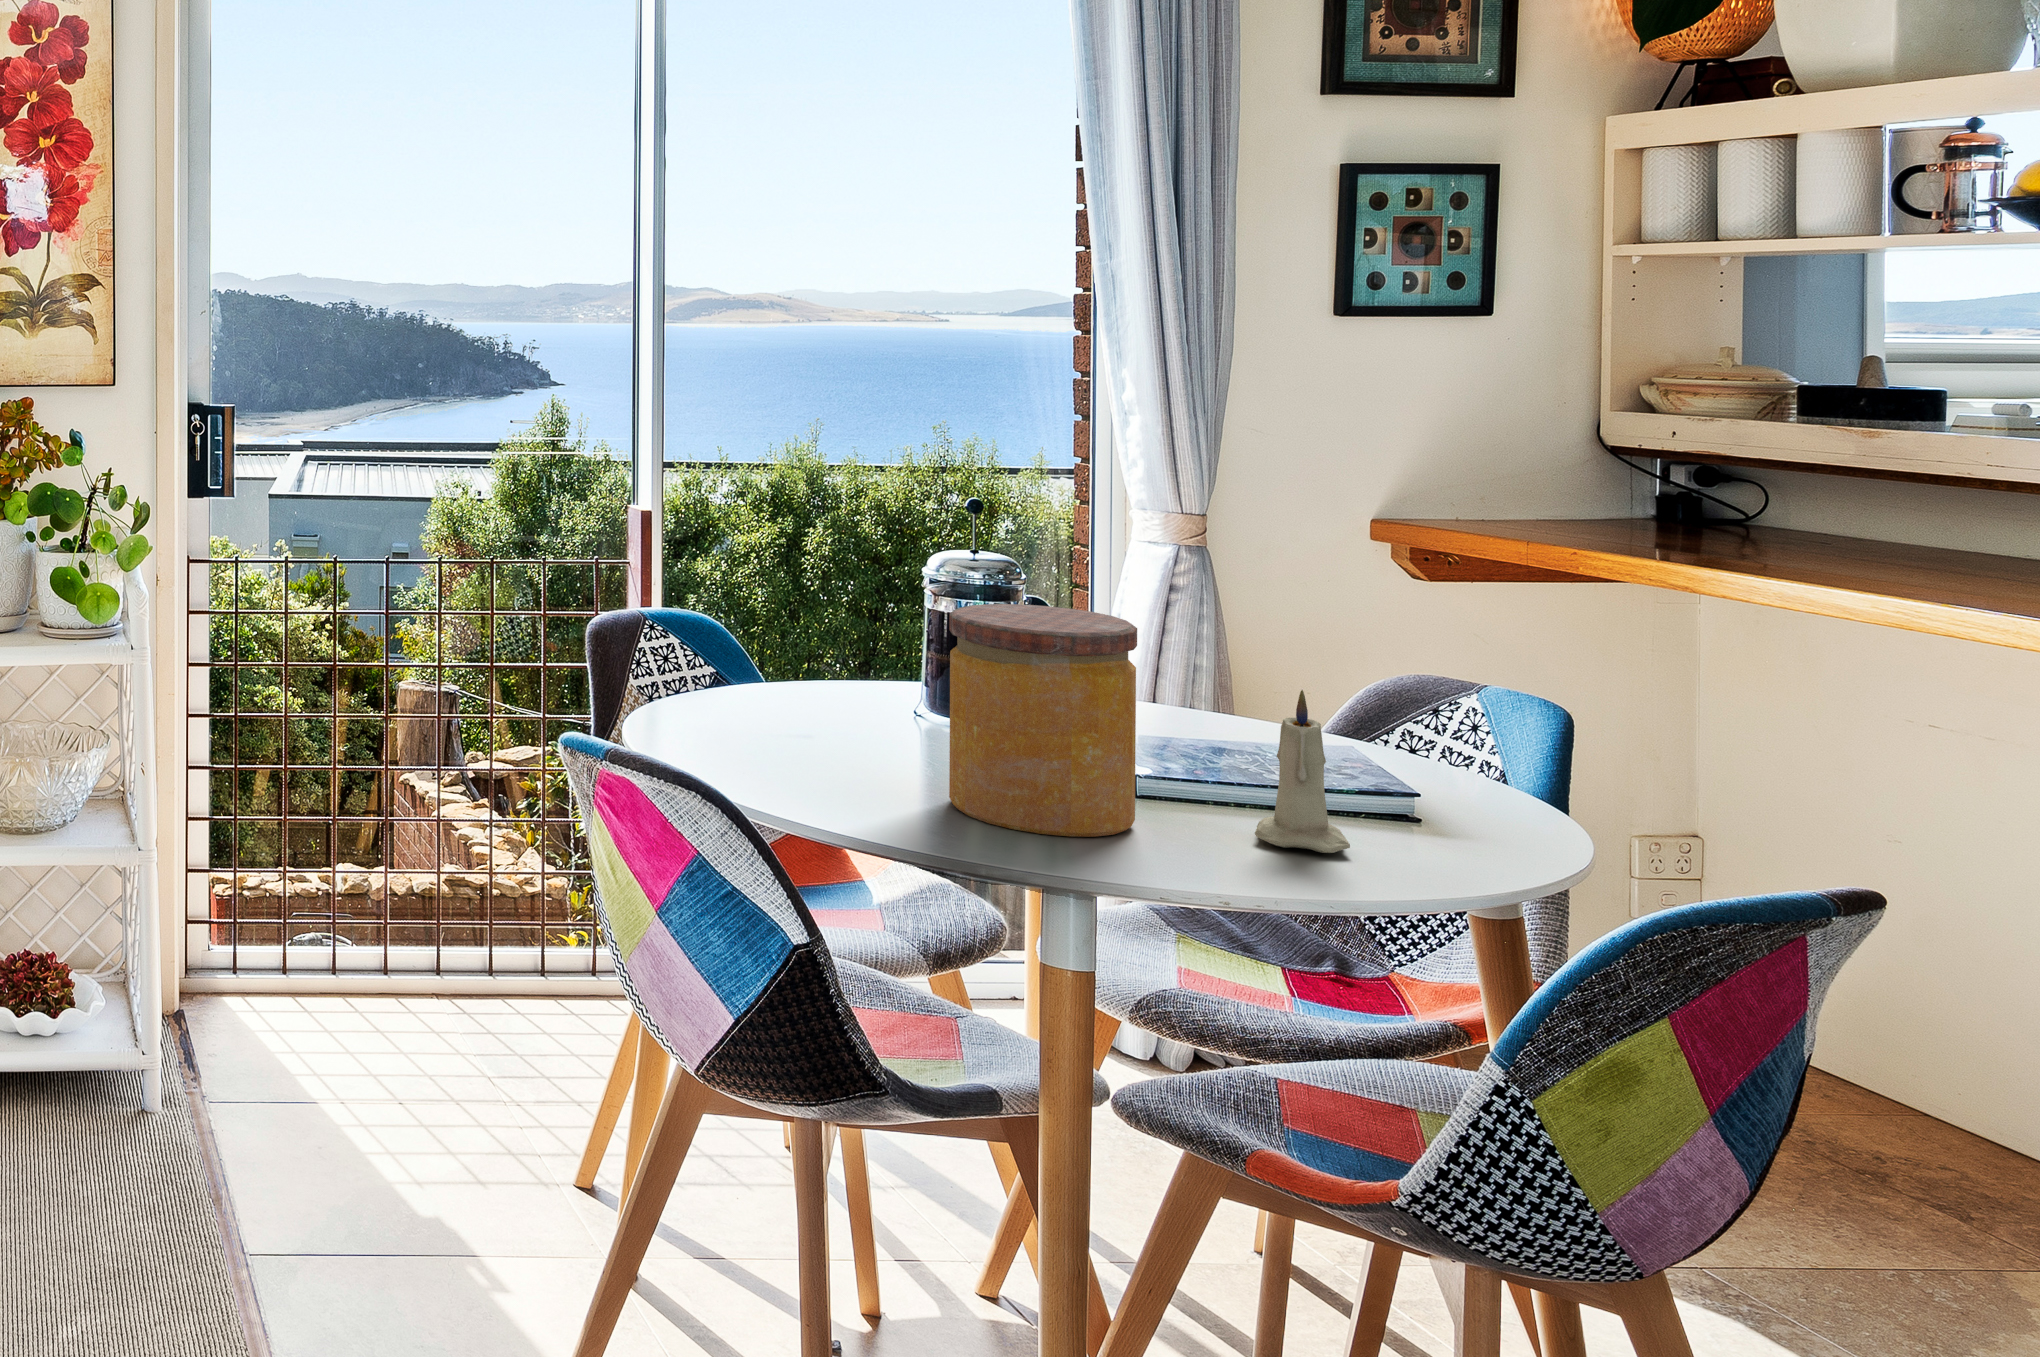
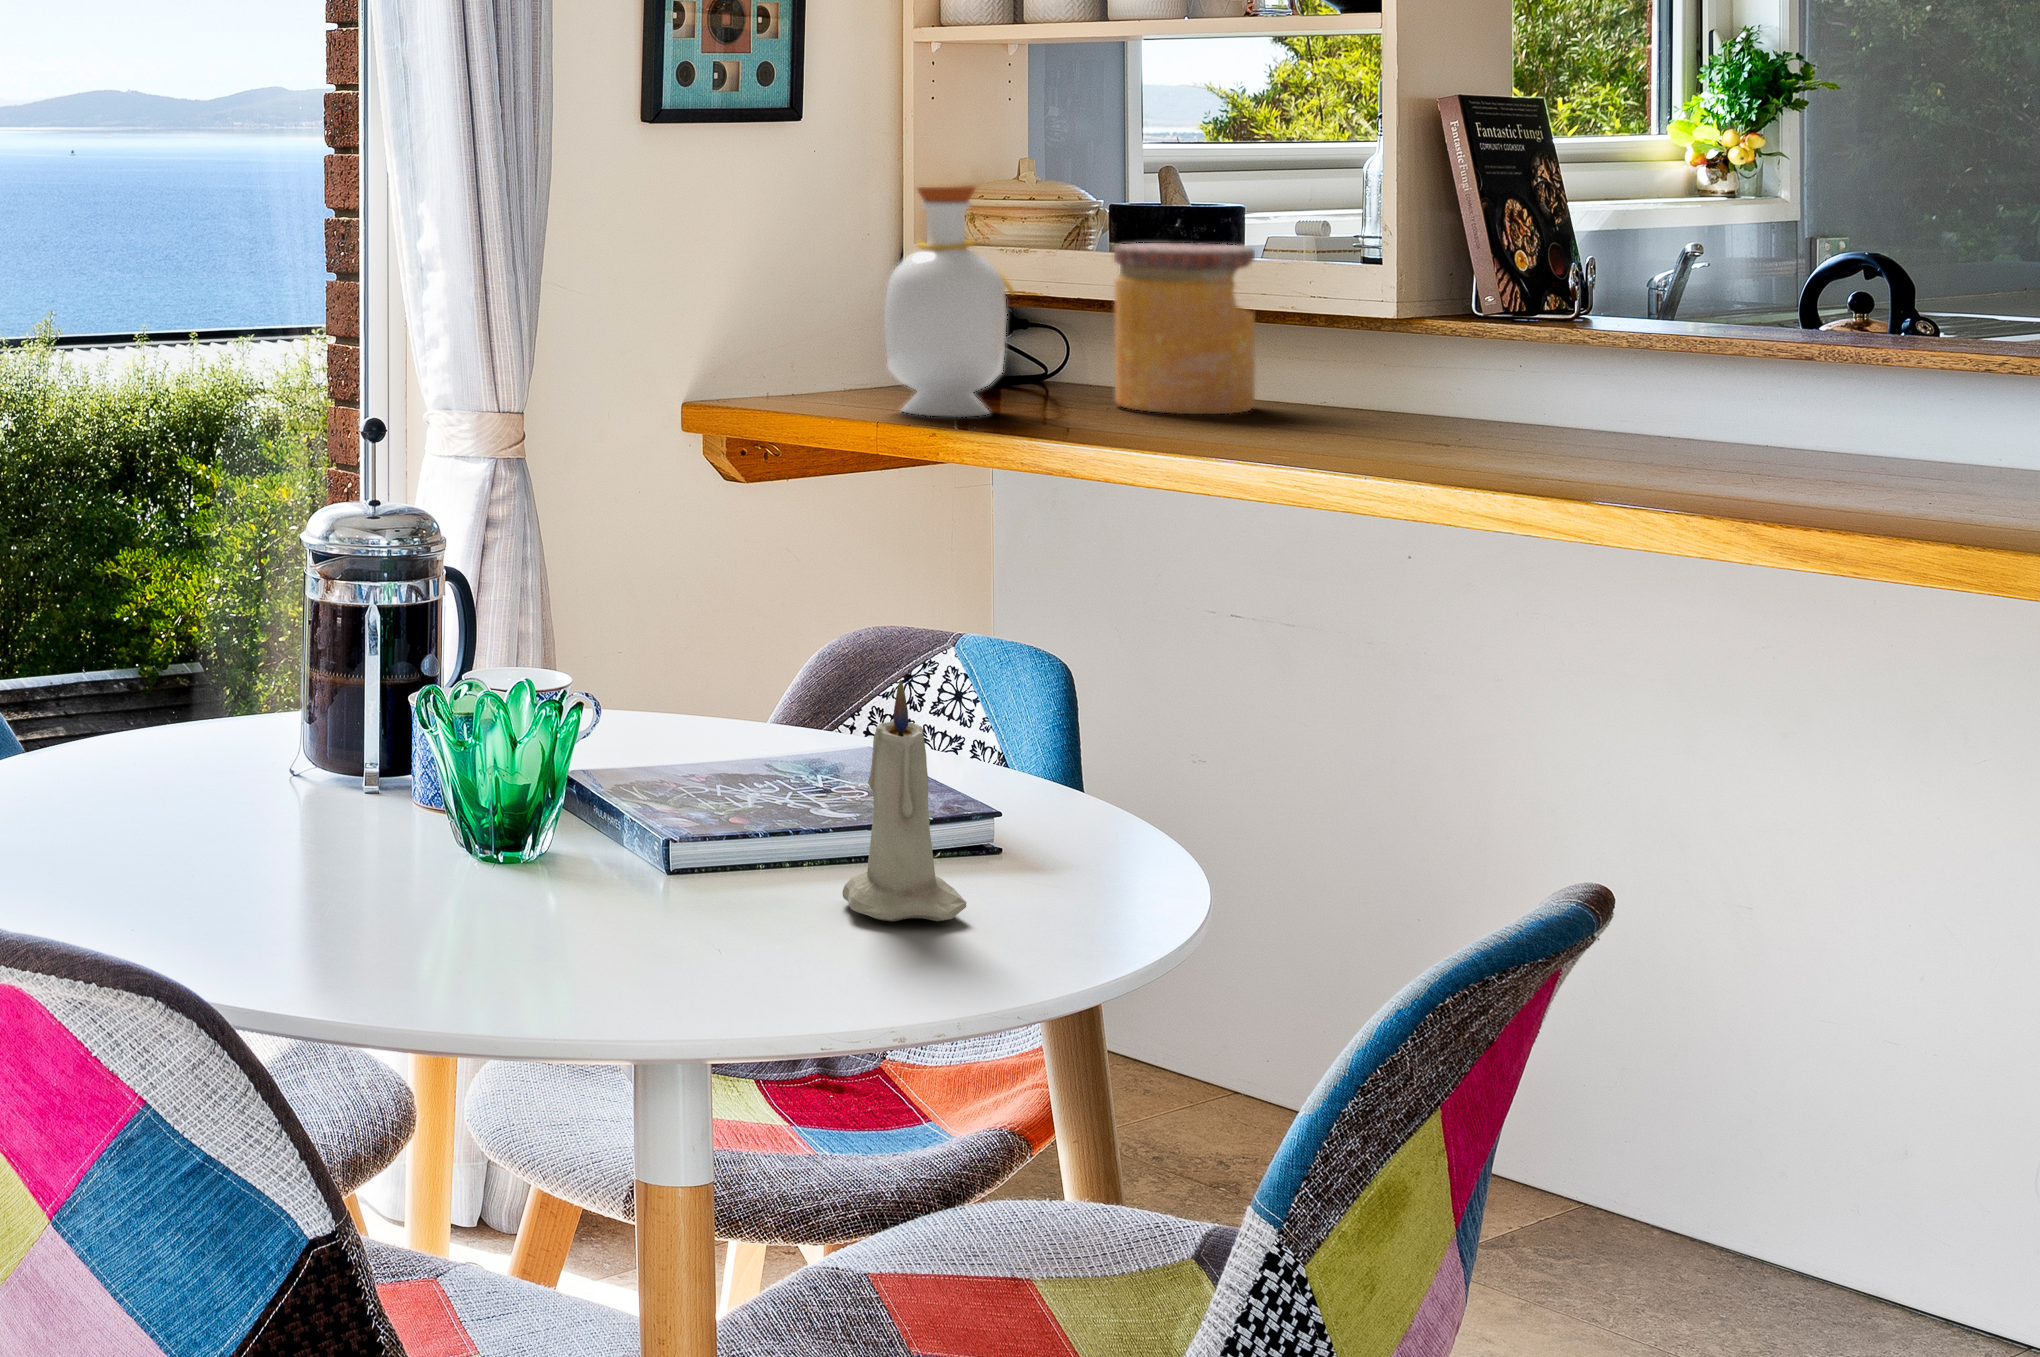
bottle: none [1555,369,1687,548] -> present [884,186,1015,417]
jar: present [949,604,1137,837] -> present [1114,243,1255,414]

